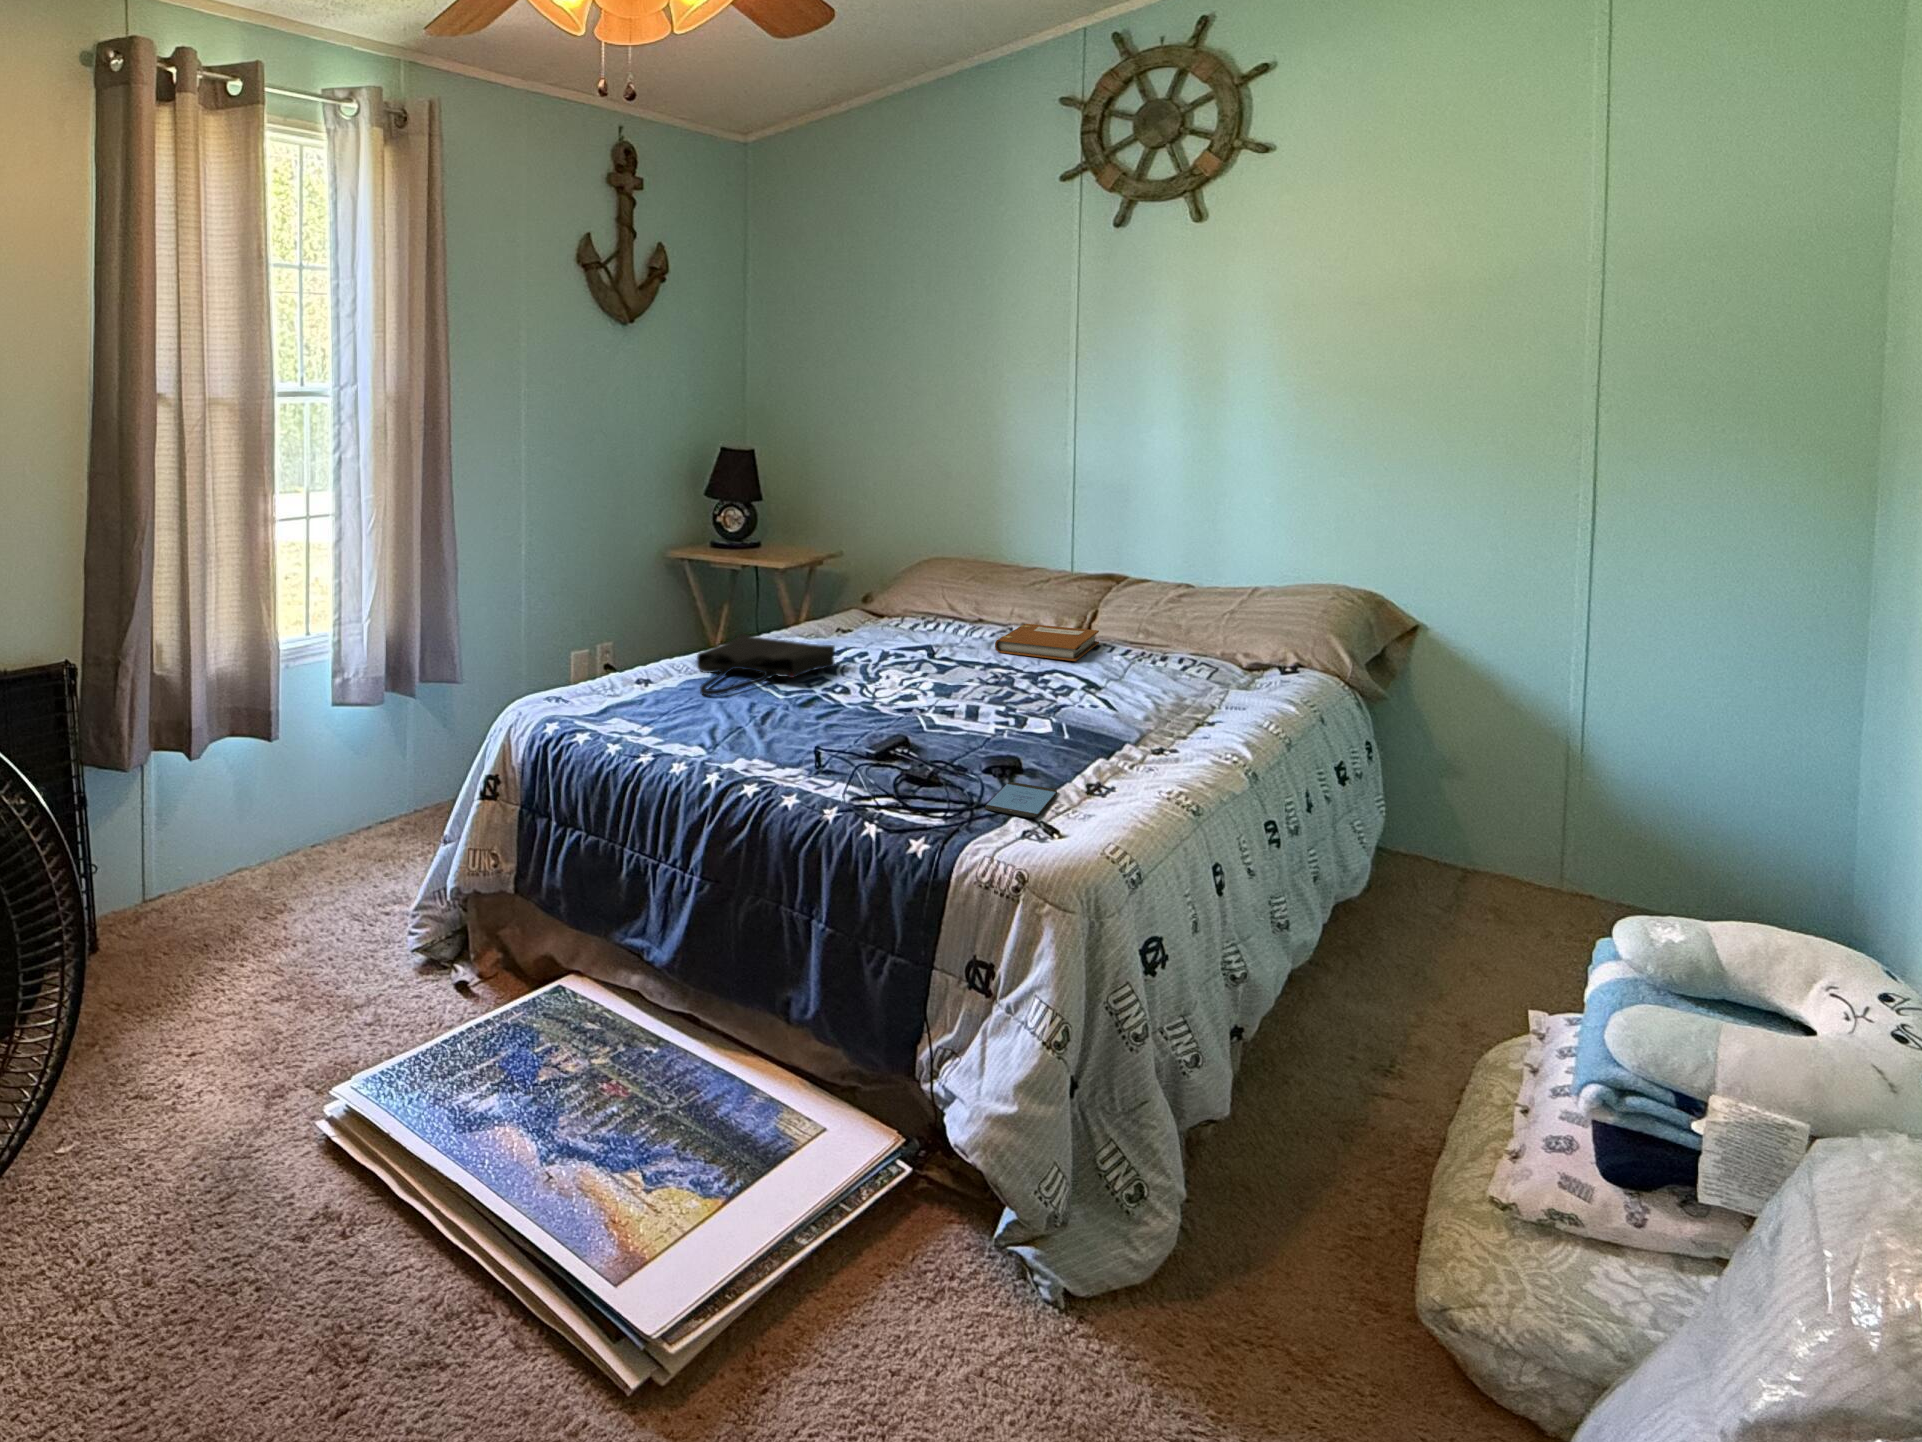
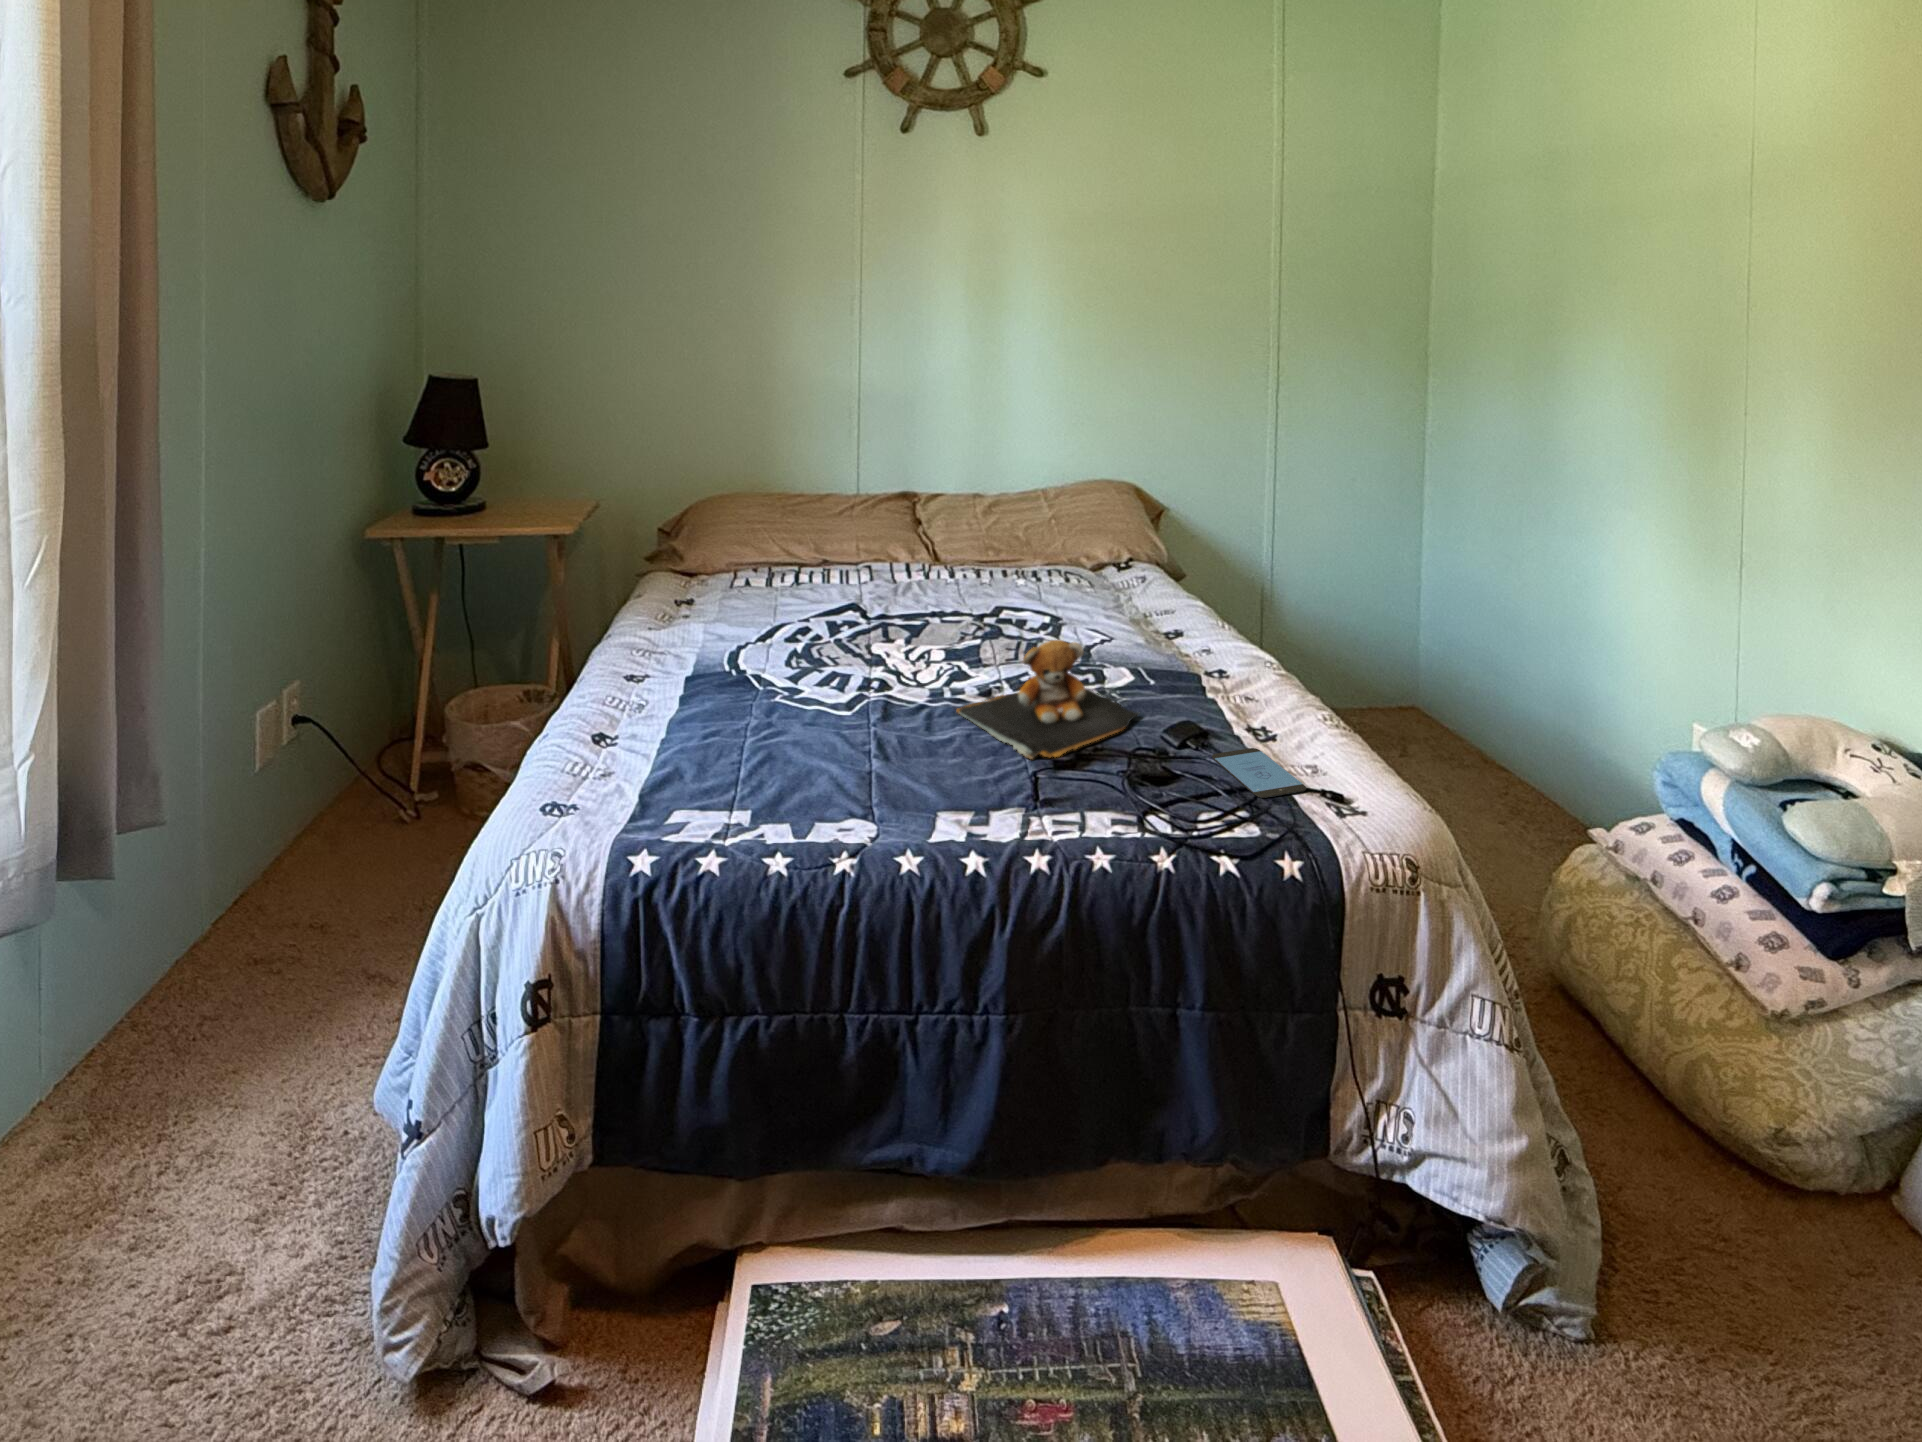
notebook: present [995,624,1099,661] -> none [885,552,986,598]
tote bag: present [697,633,835,696] -> none [656,637,817,760]
teddy bear: none [866,665,1007,751] -> present [957,640,1139,759]

